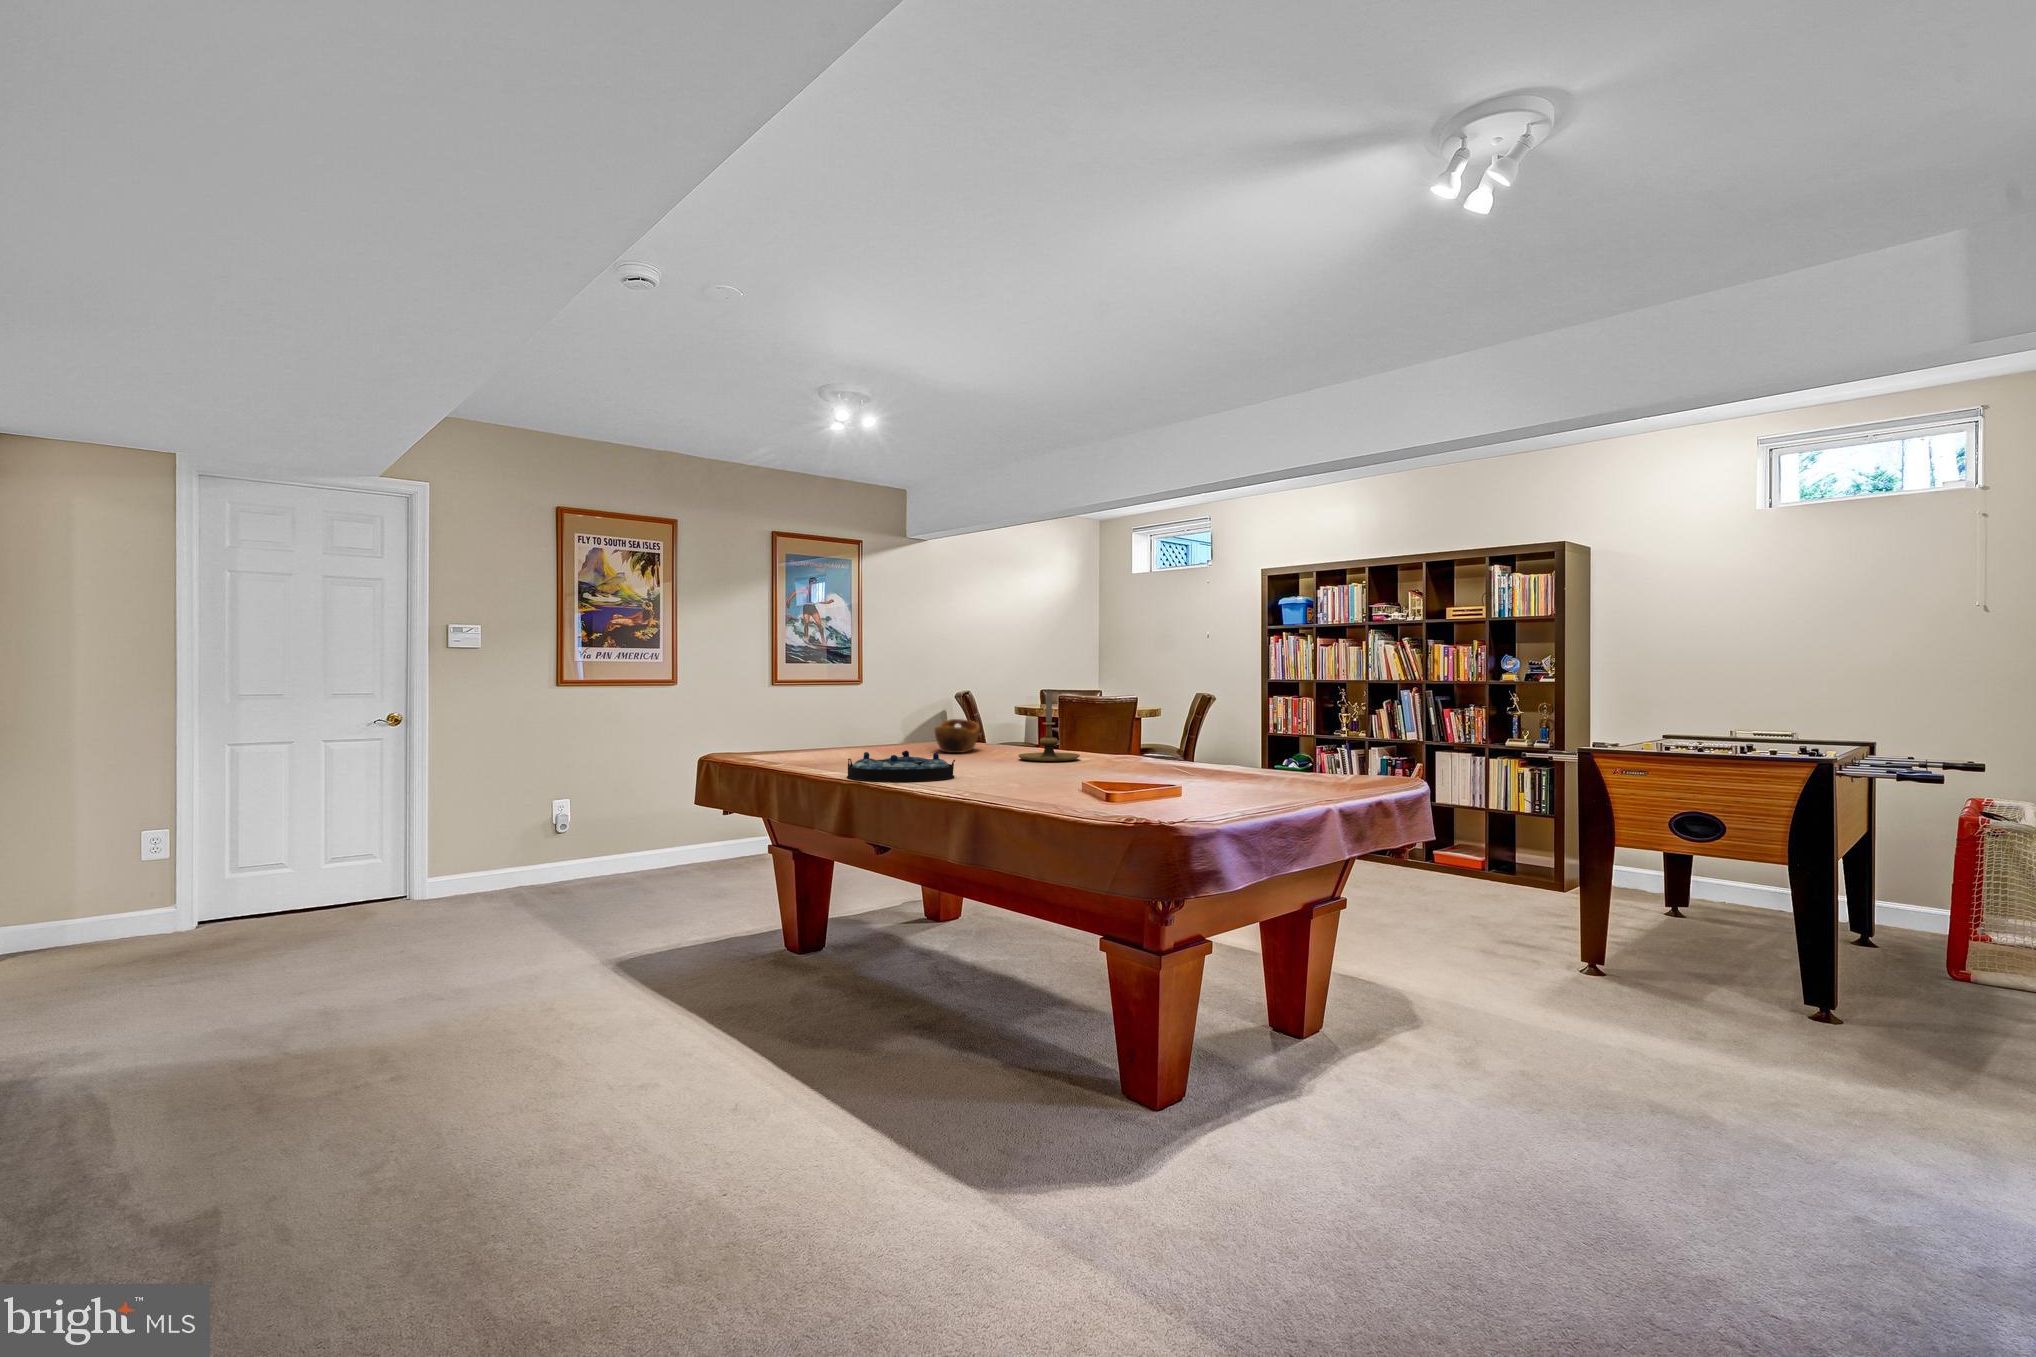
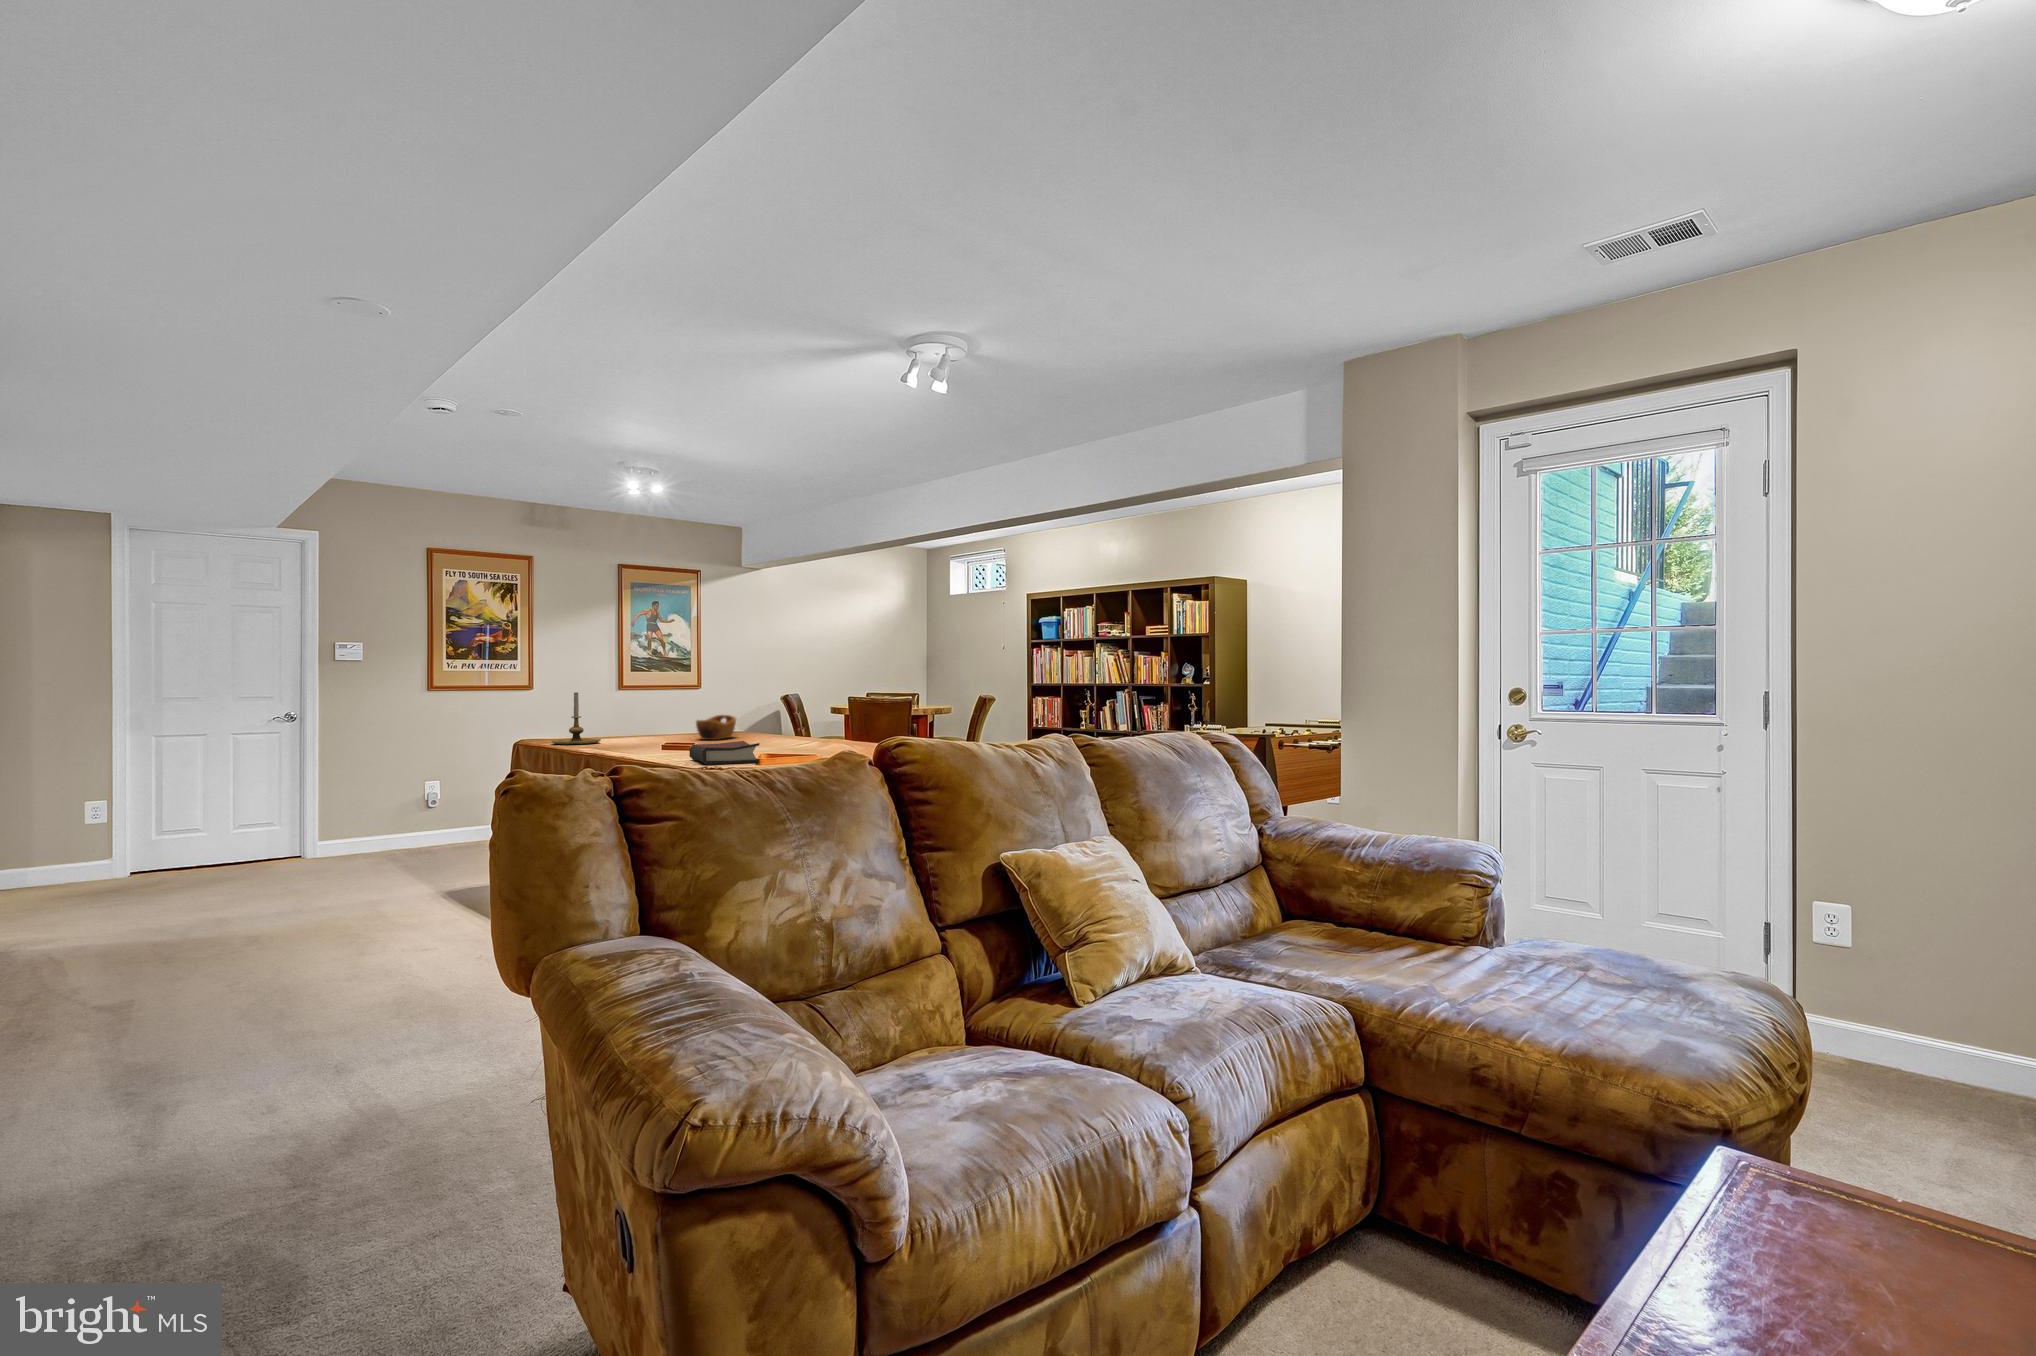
candle holder: present [1018,690,1080,761] -> present [551,692,601,744]
serving tray: present [847,751,955,782] -> none [583,735,662,756]
hardback book: none [1032,762,1153,801] -> present [689,741,759,765]

